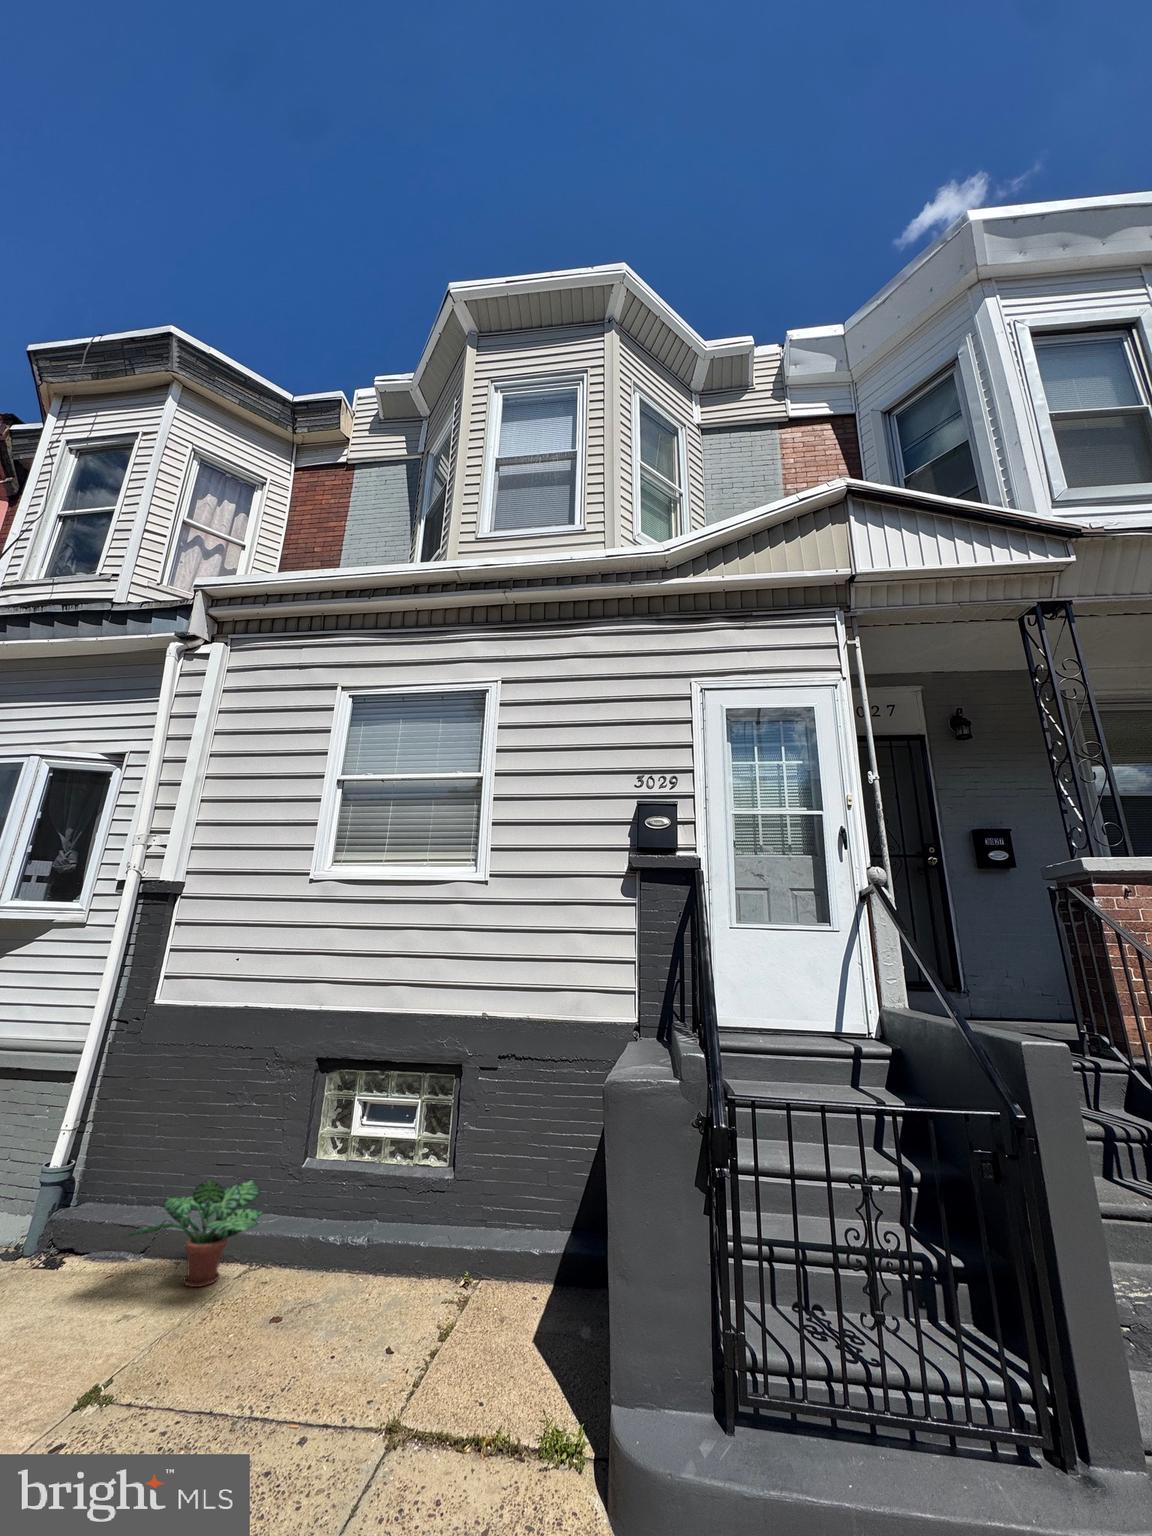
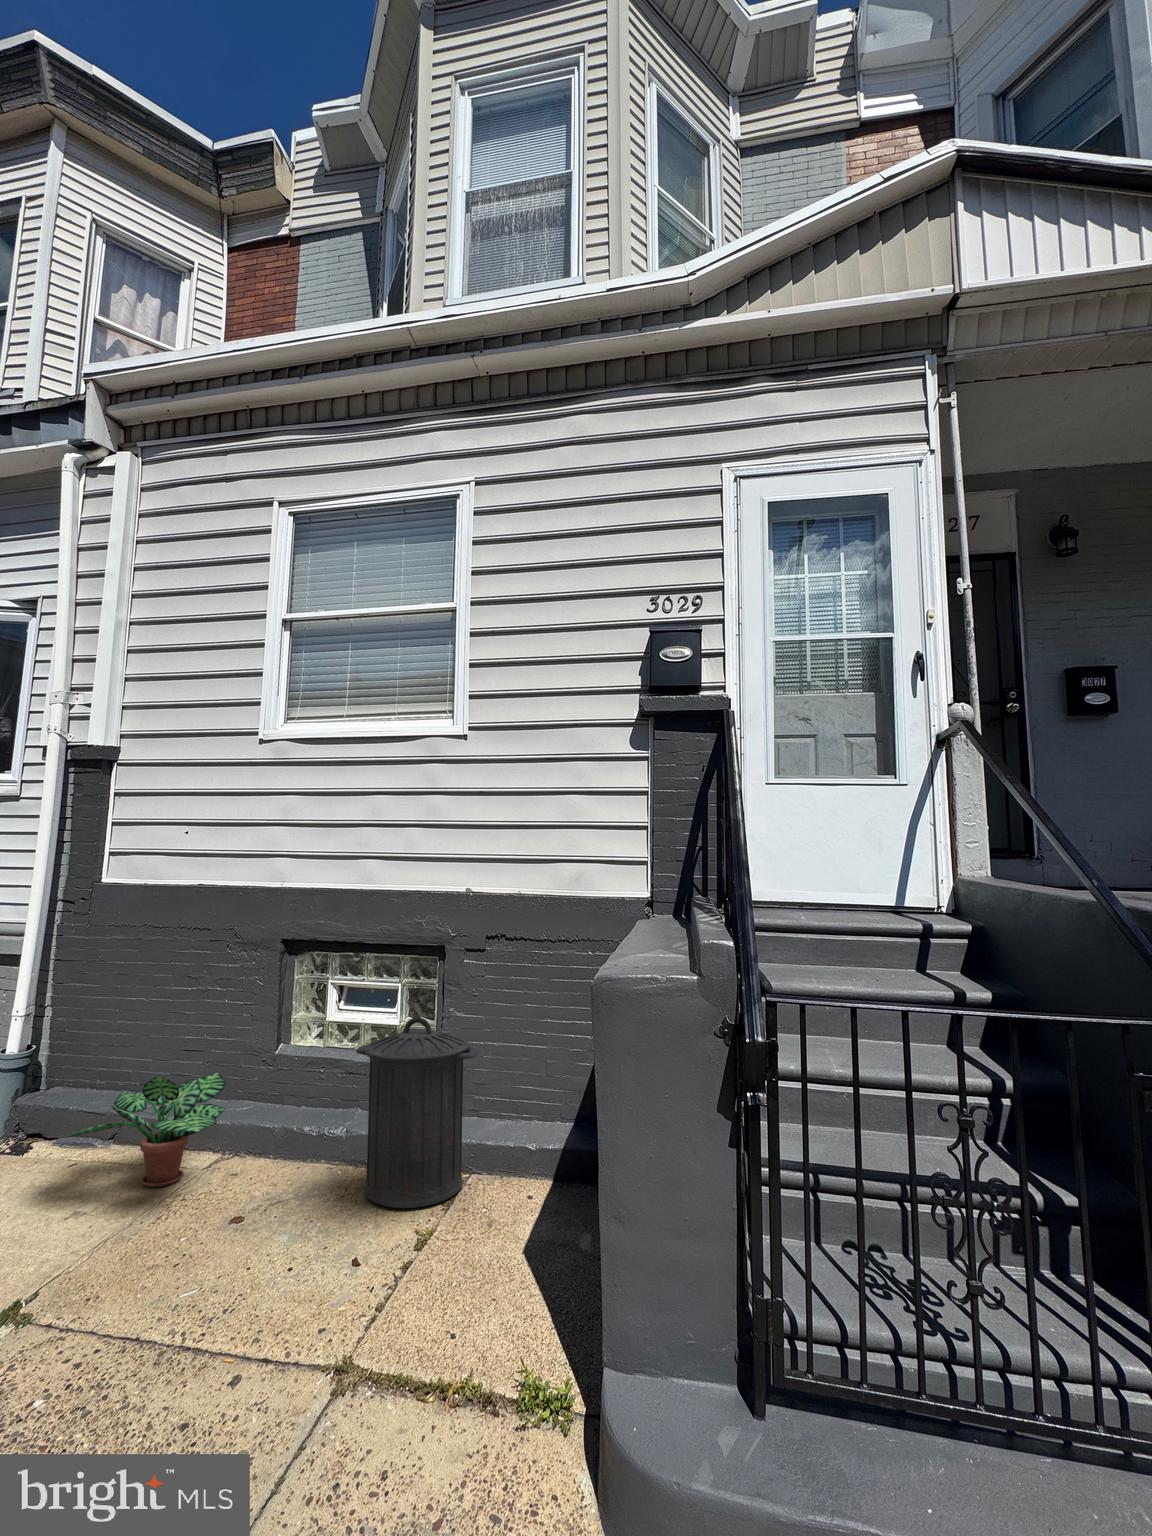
trash can: none [385,1127,492,1304] -> present [356,1017,479,1208]

